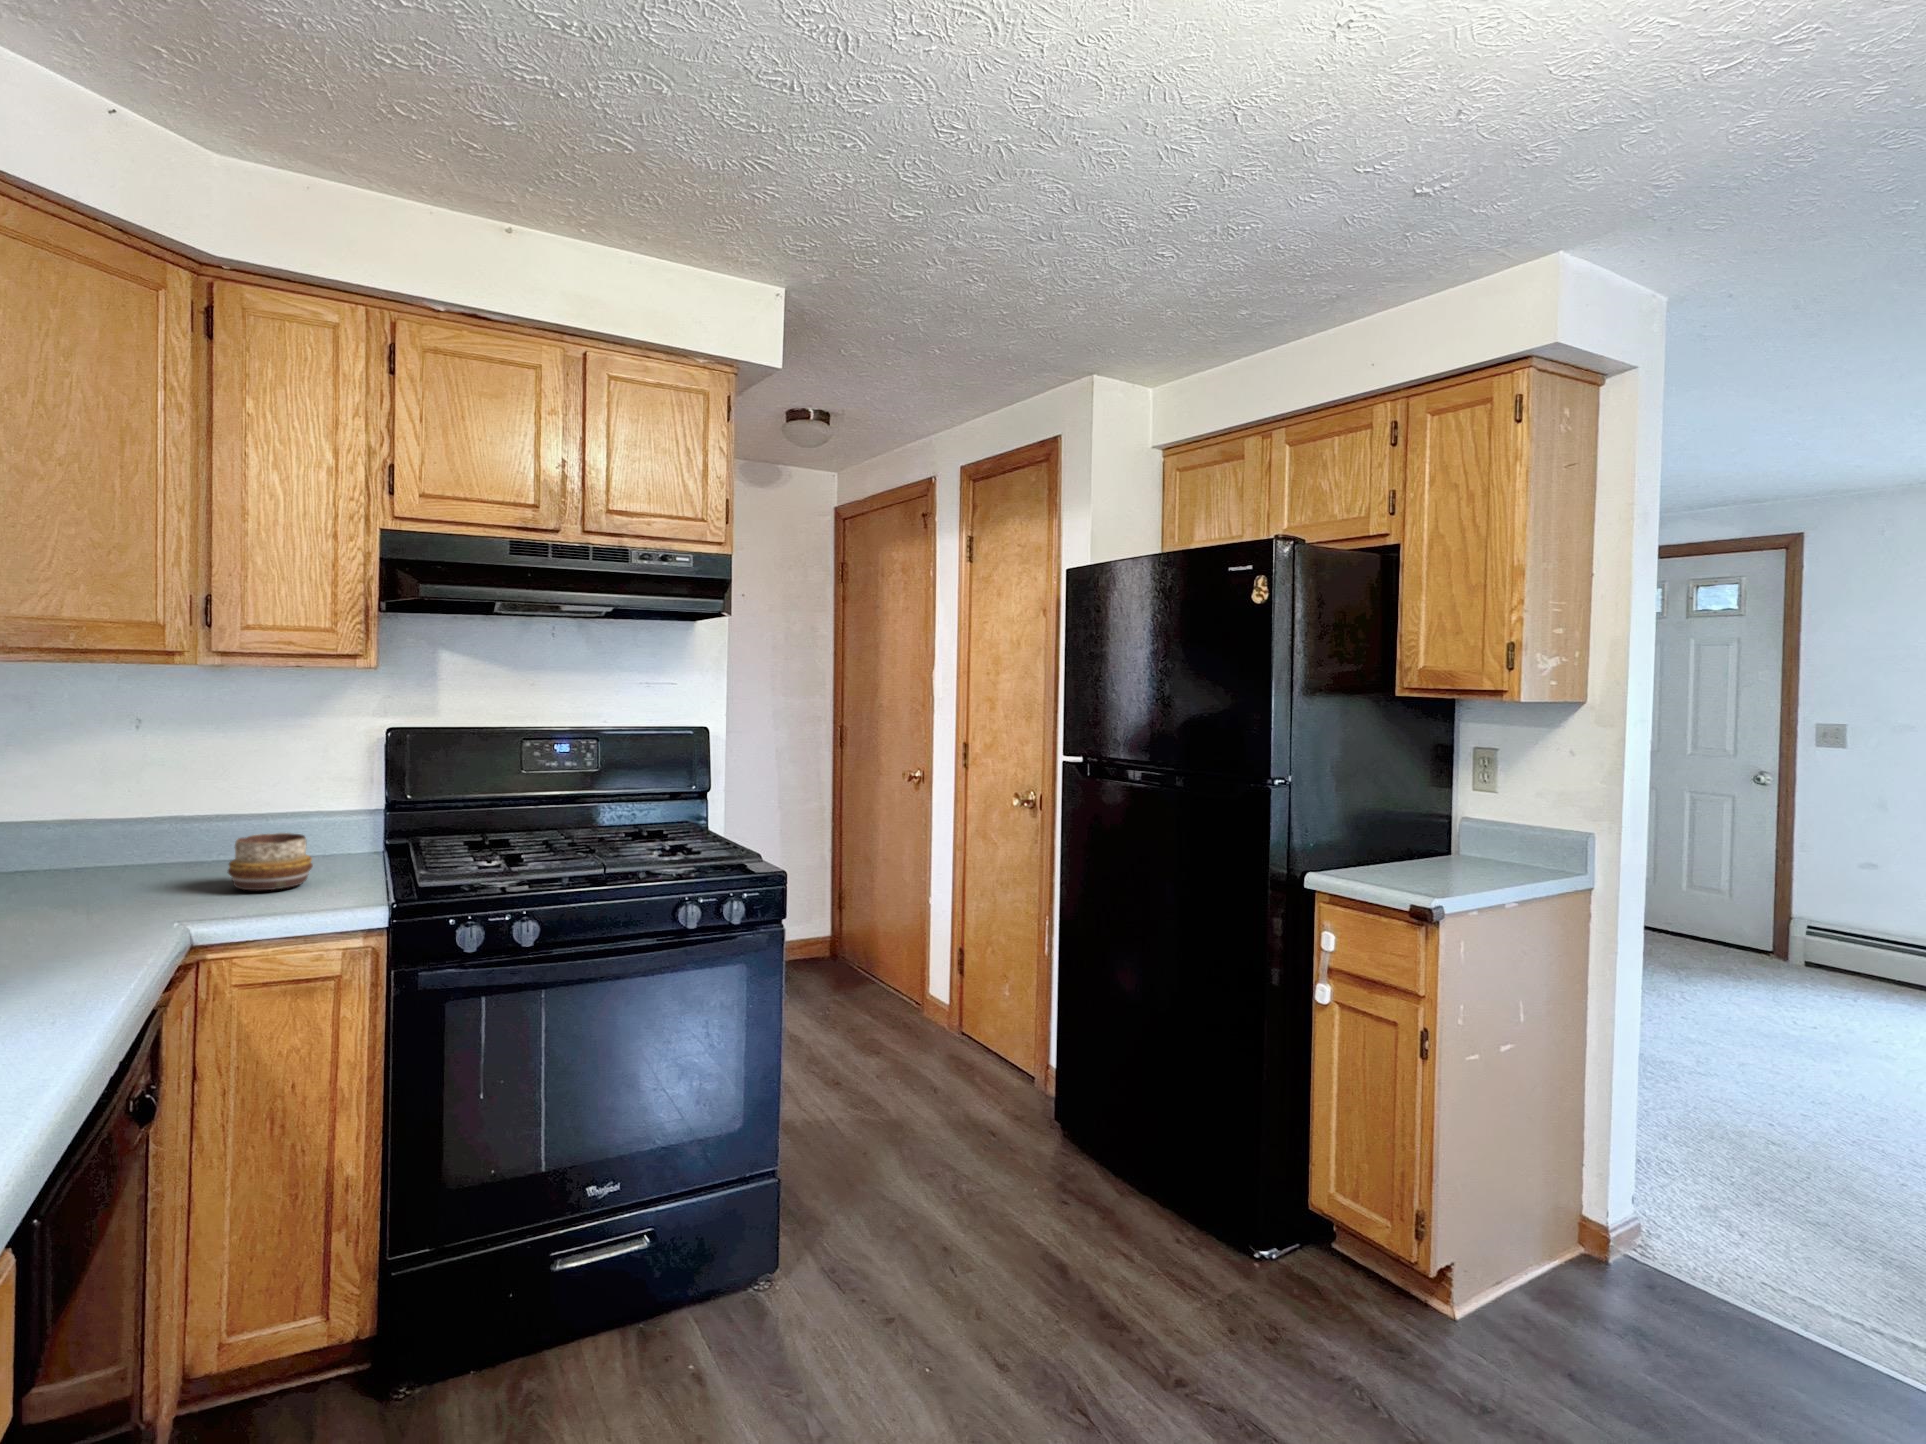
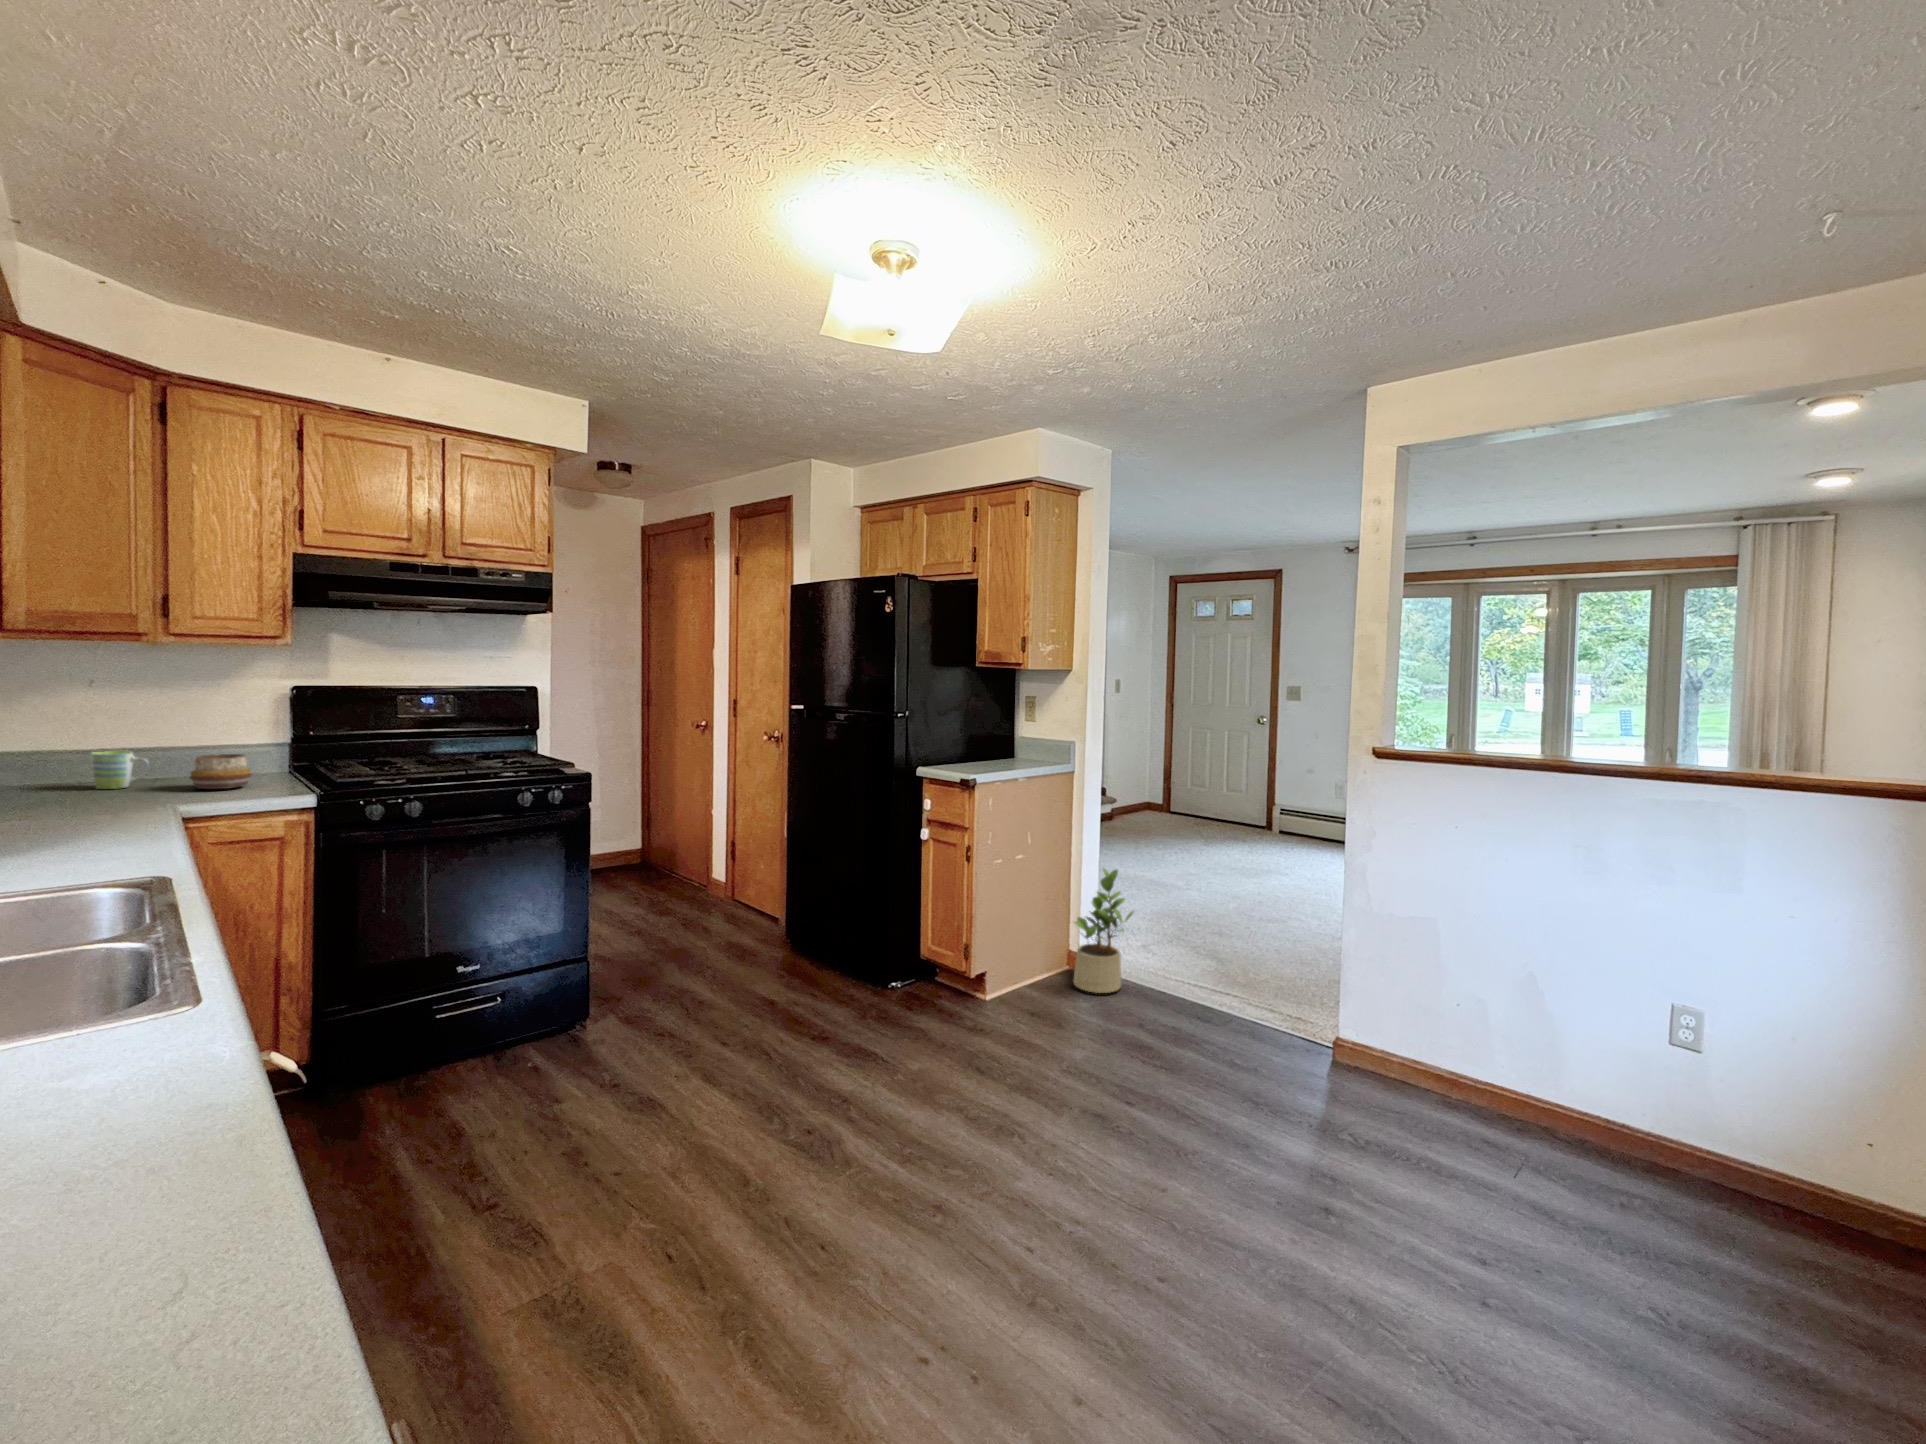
mug: none [107,825,184,885] -> present [91,750,148,789]
potted plant: none [1603,1076,1749,1326] -> present [1073,869,1133,993]

